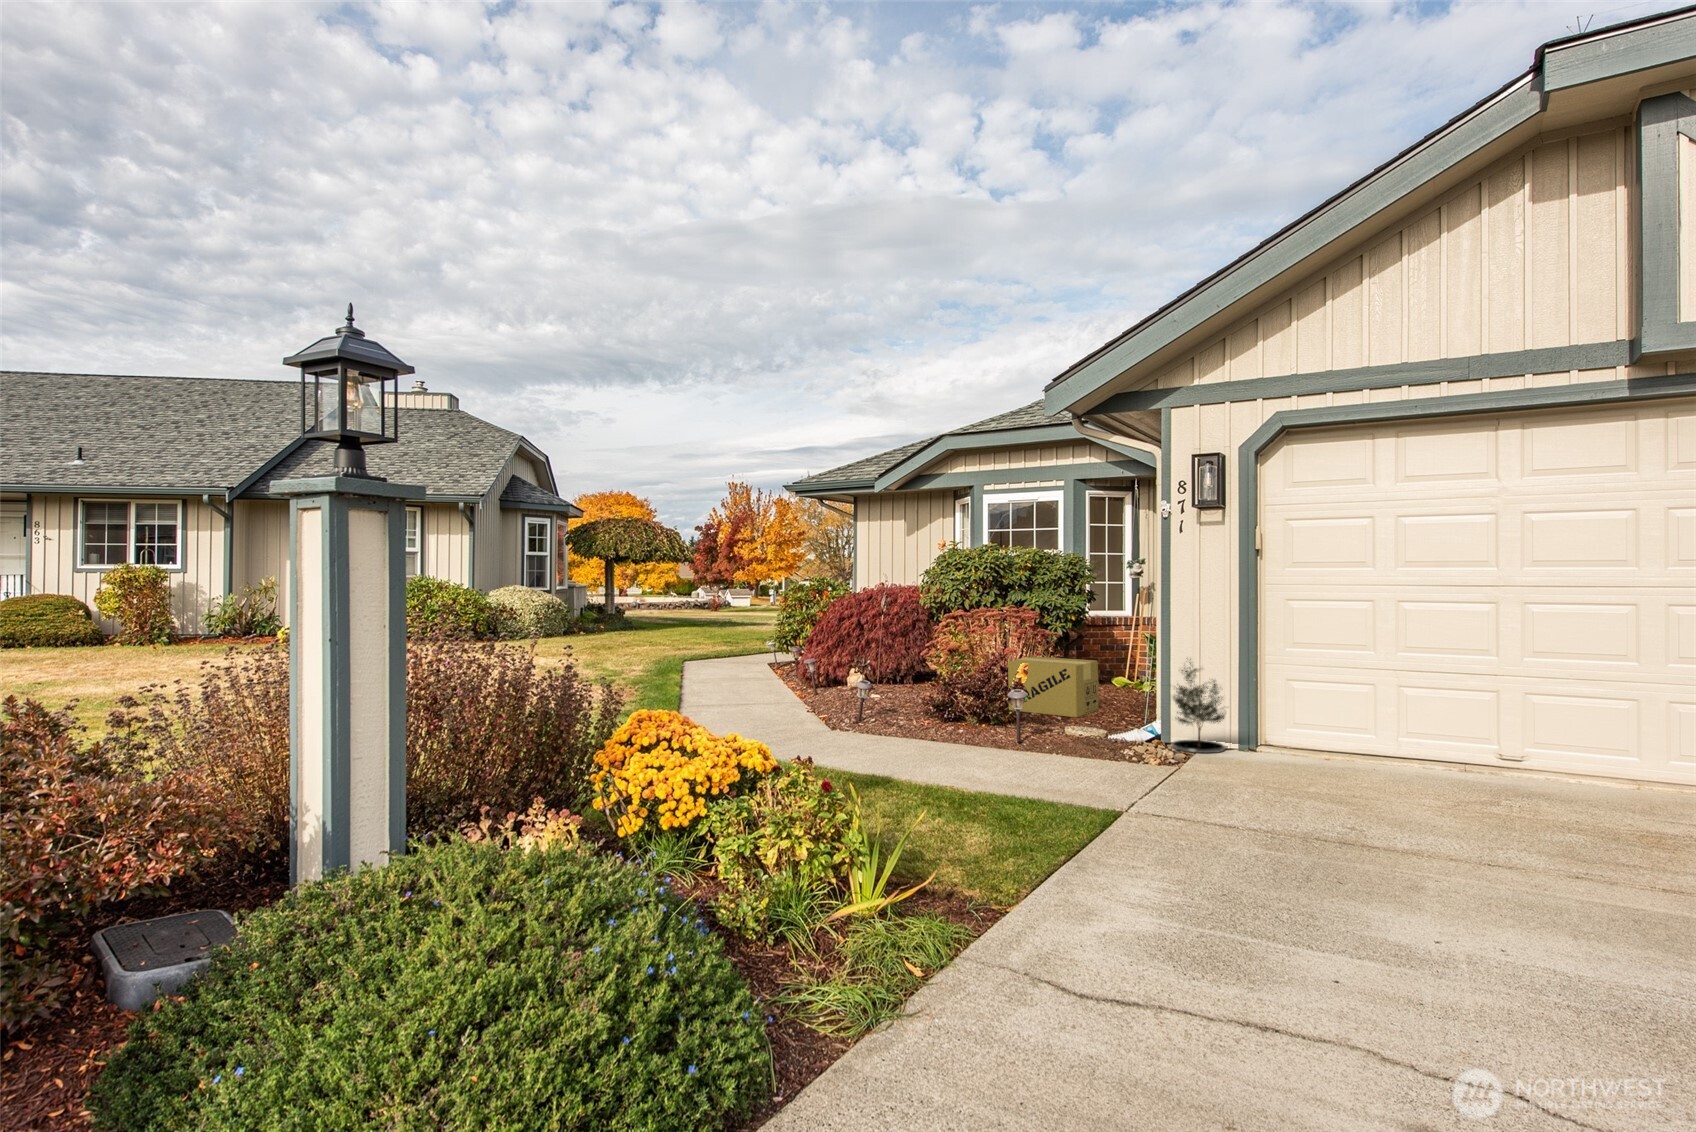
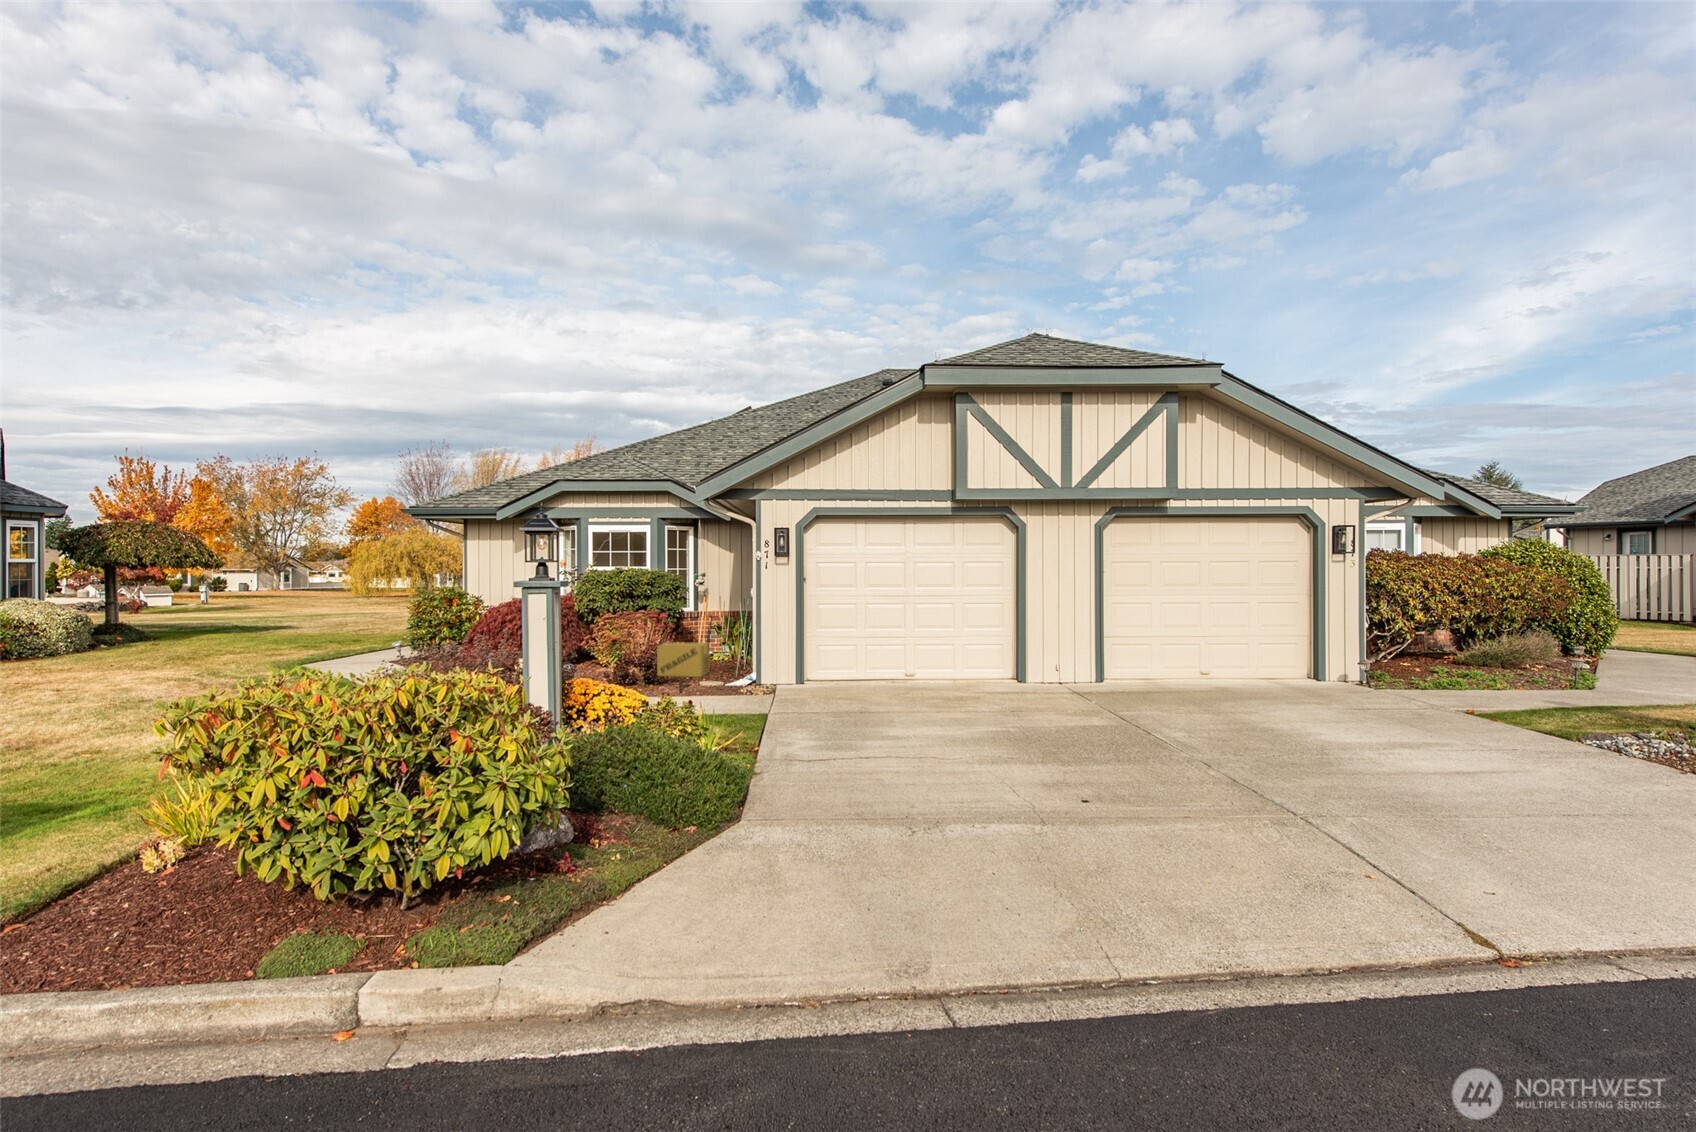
potted tree: present [1172,659,1225,753] -> none [762,637,792,687]

